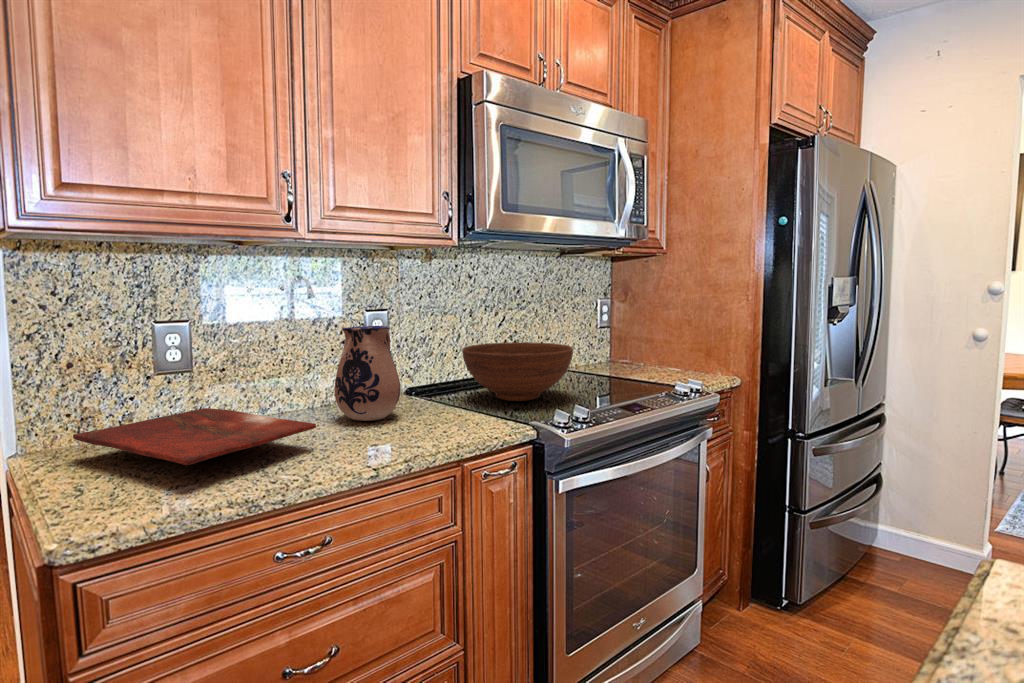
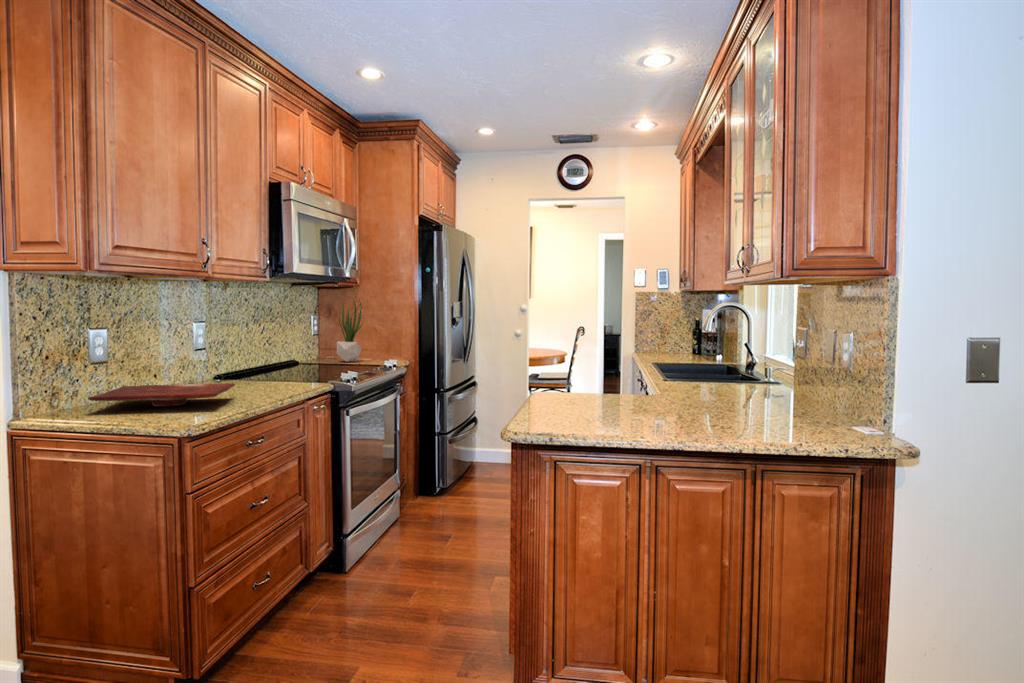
potted plant: none [626,274,668,371] -> present [337,300,363,362]
ceramic pitcher: present [334,325,401,421] -> none [203,331,248,389]
fruit bowl: present [462,342,573,401] -> none [261,342,334,377]

